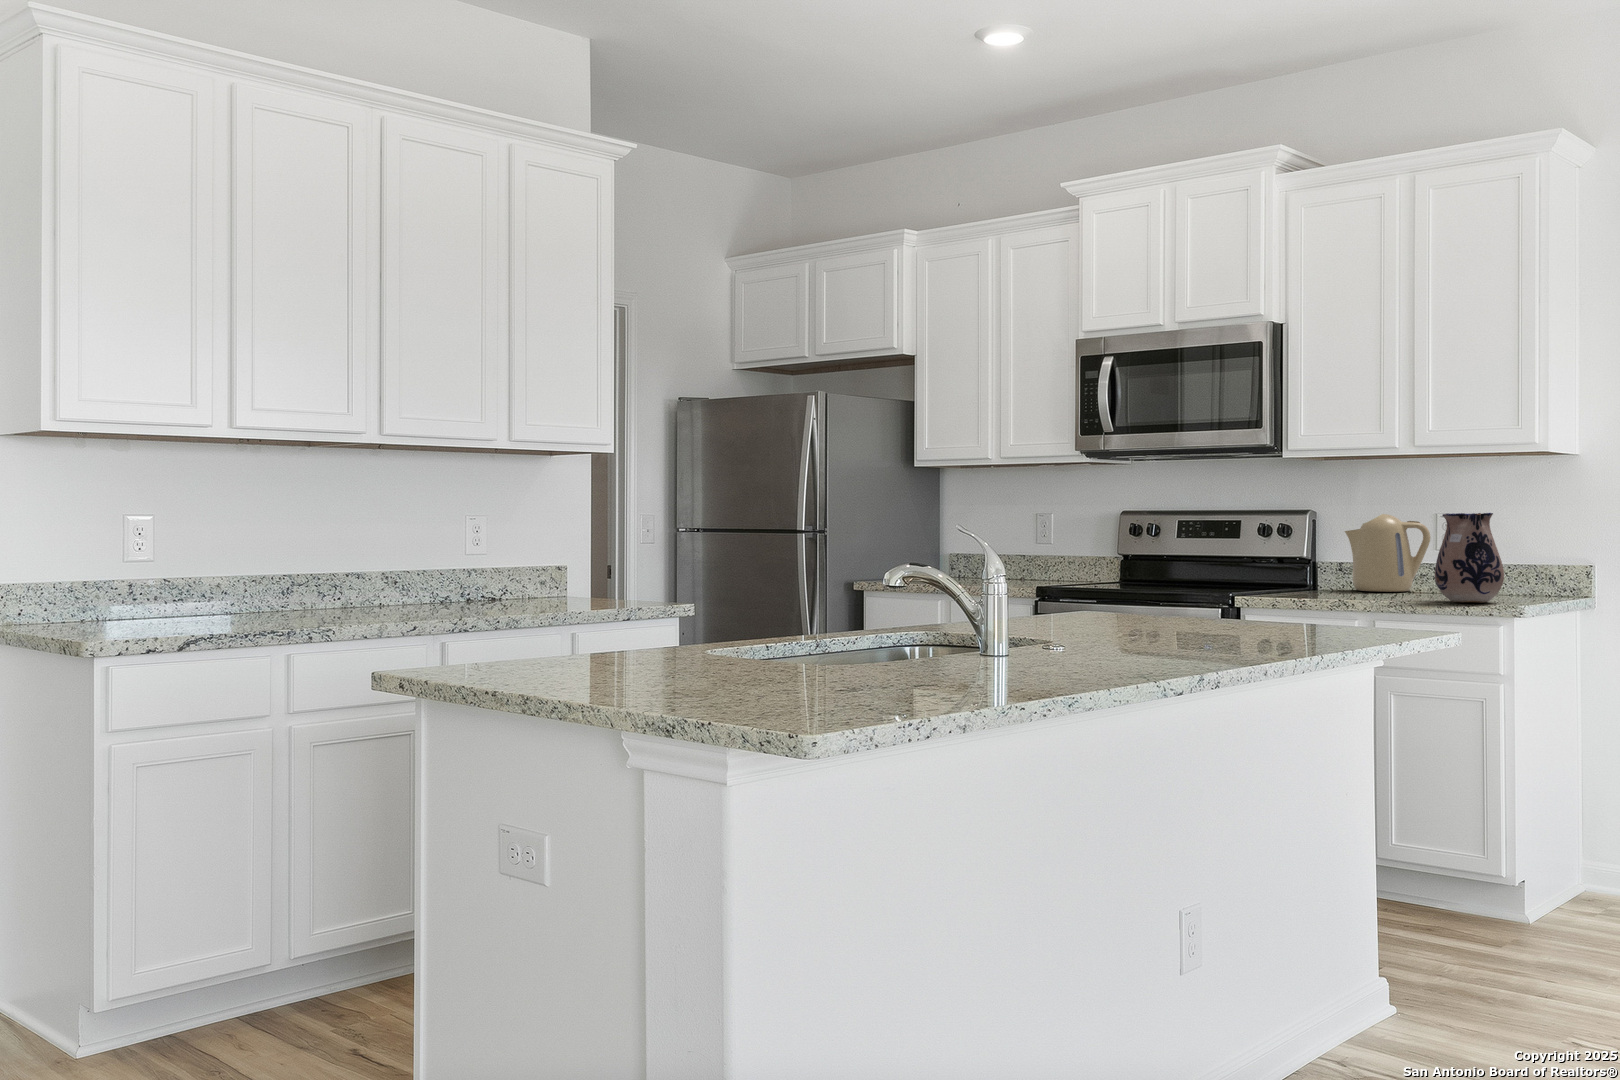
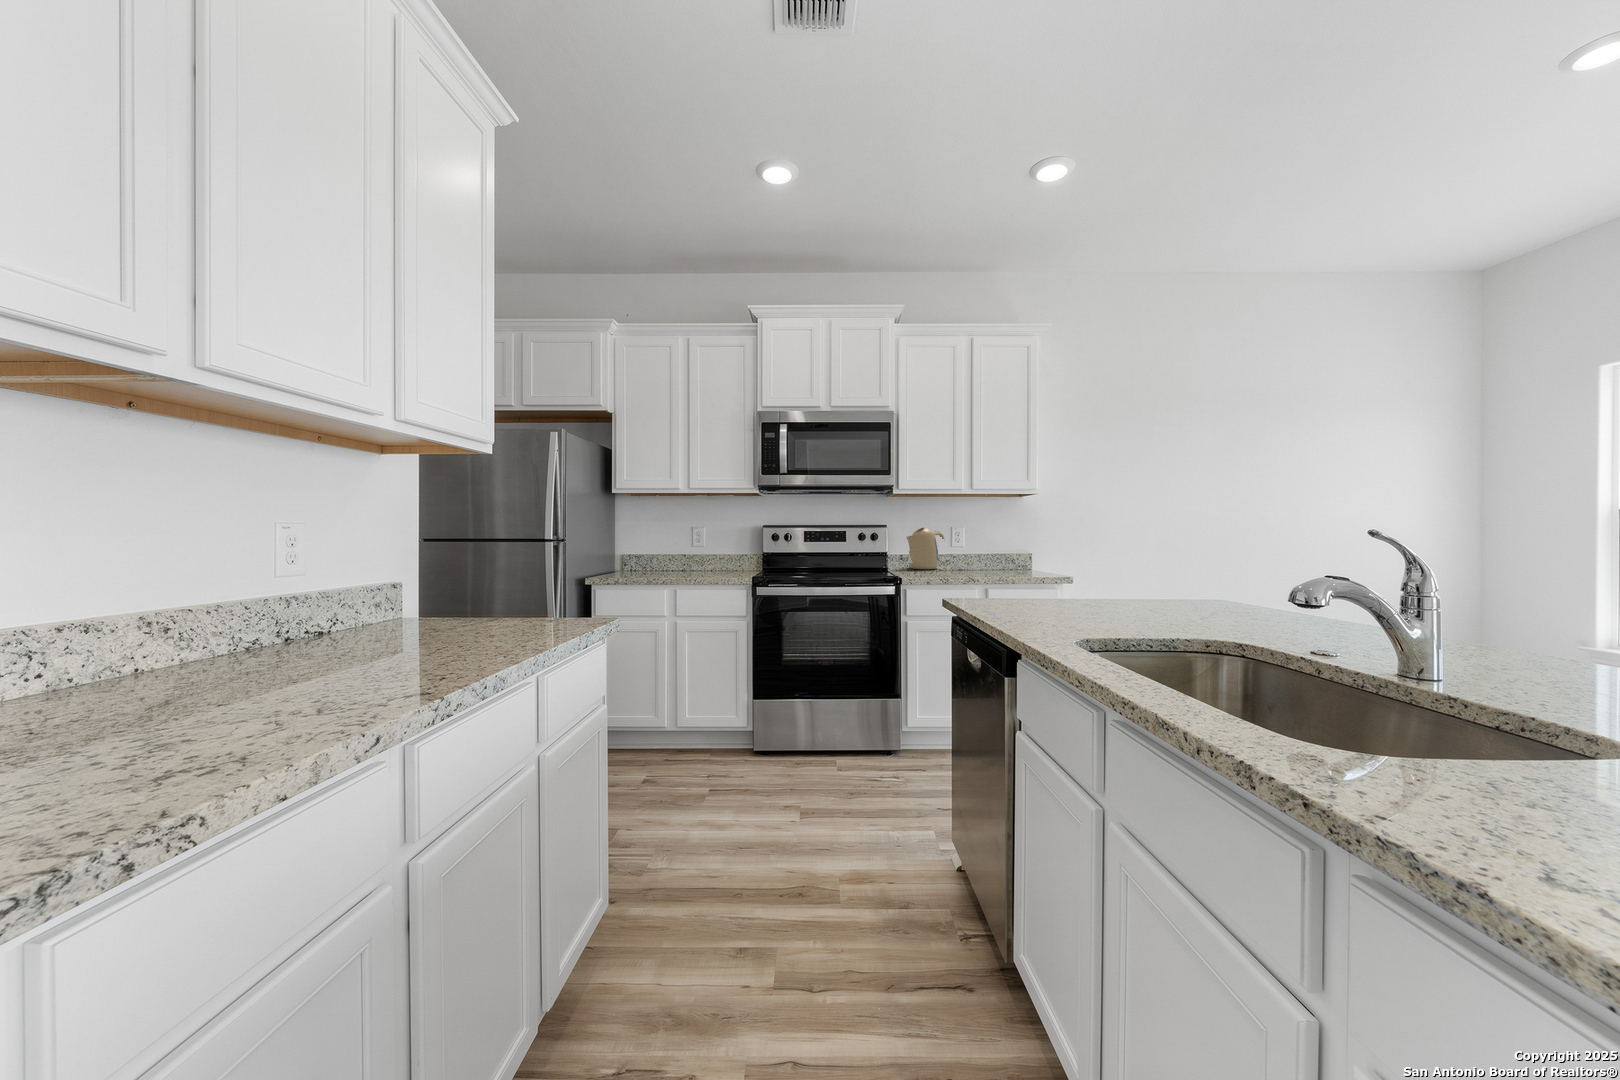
ceramic pitcher: present [1435,513,1504,603] -> none [981,527,1018,574]

